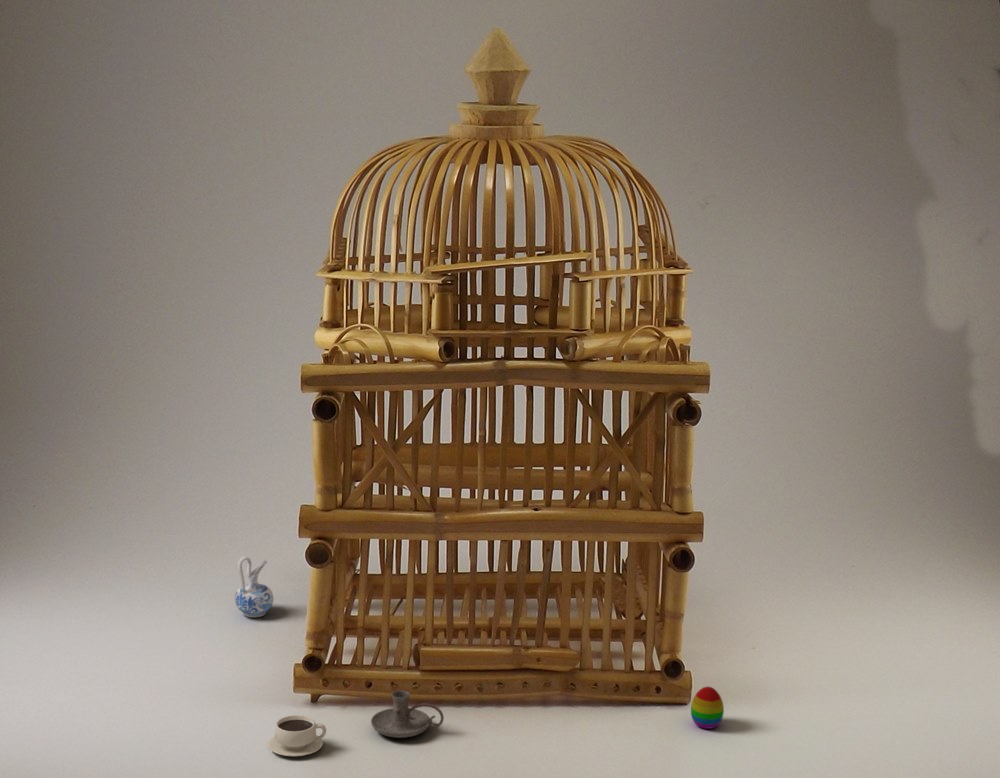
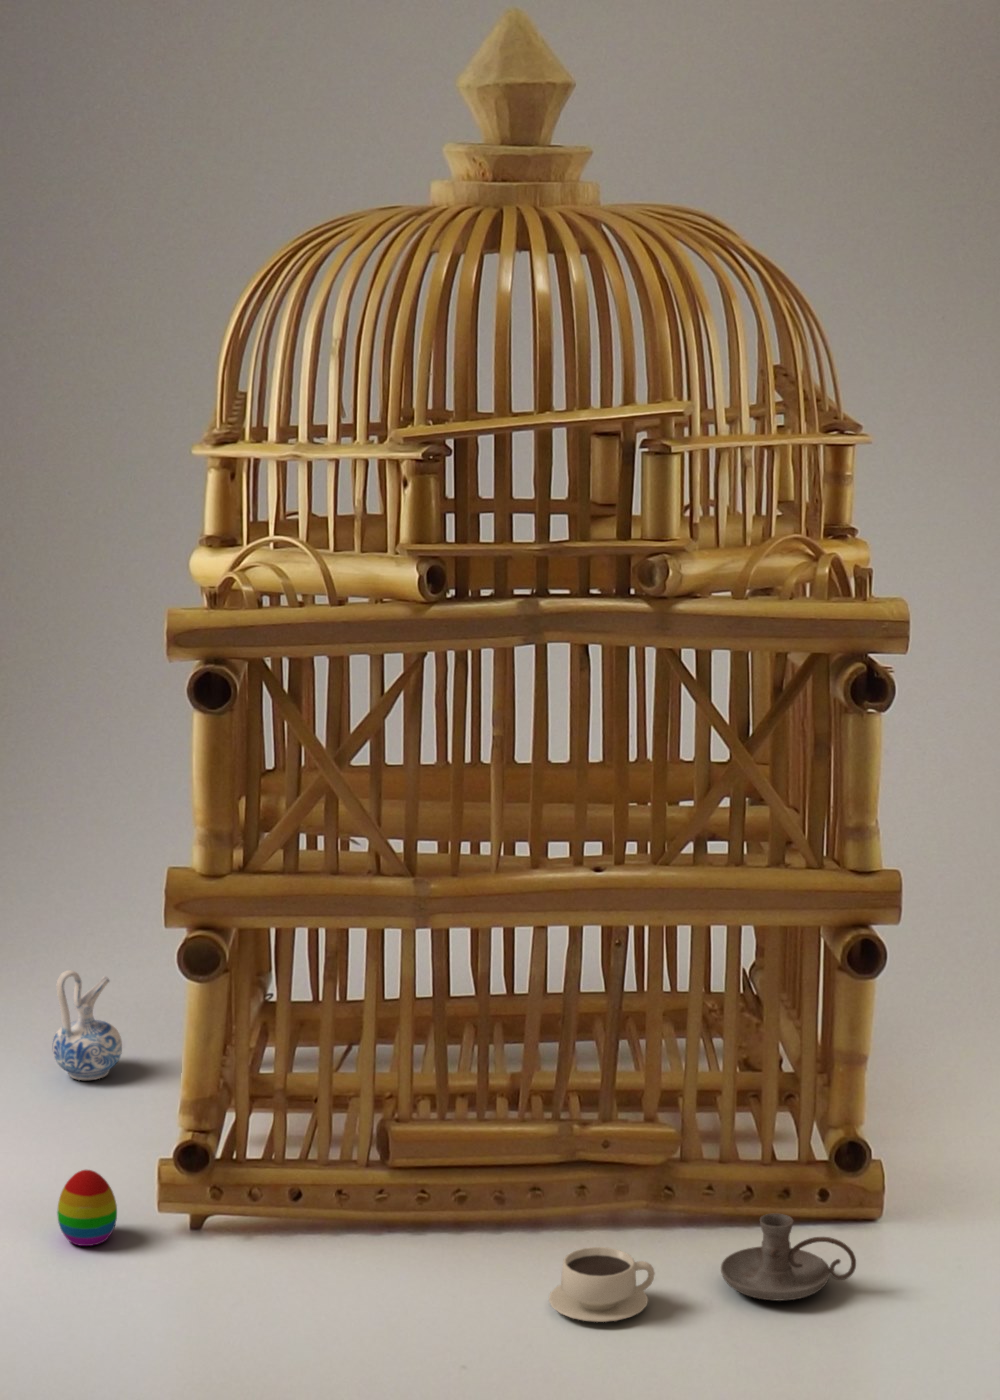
decorative egg: present [691,687,724,729] -> present [57,1170,117,1246]
candle holder: present [371,690,444,738] -> present [721,1214,856,1301]
teacup: present [268,715,326,756] -> present [549,1247,655,1322]

